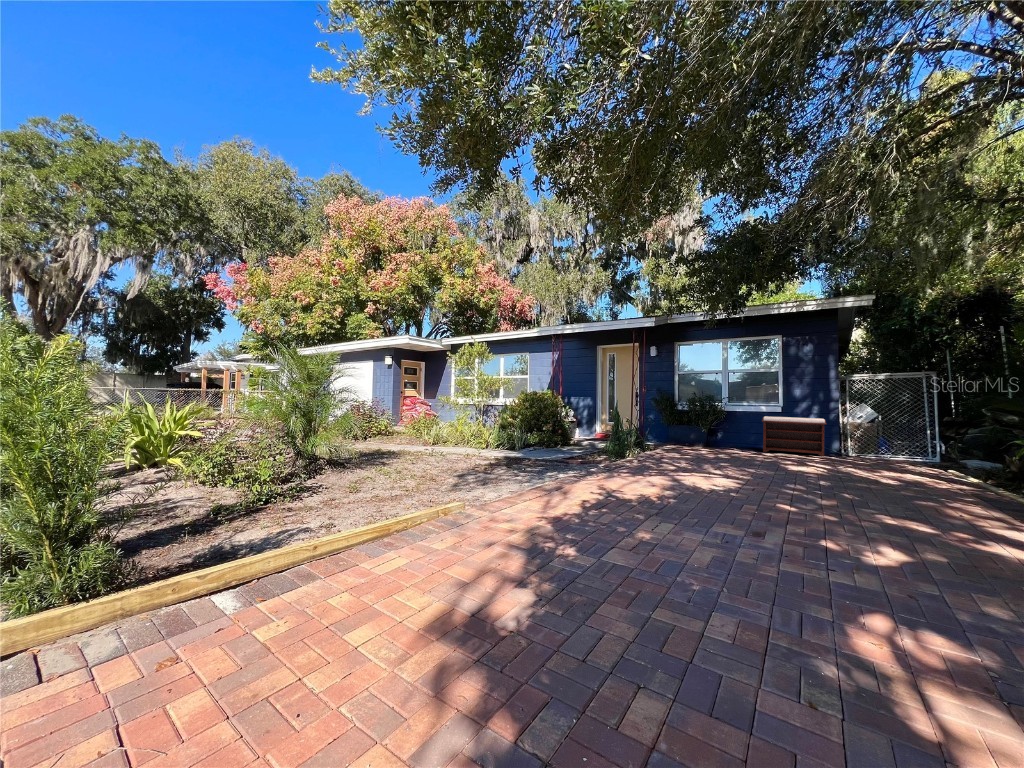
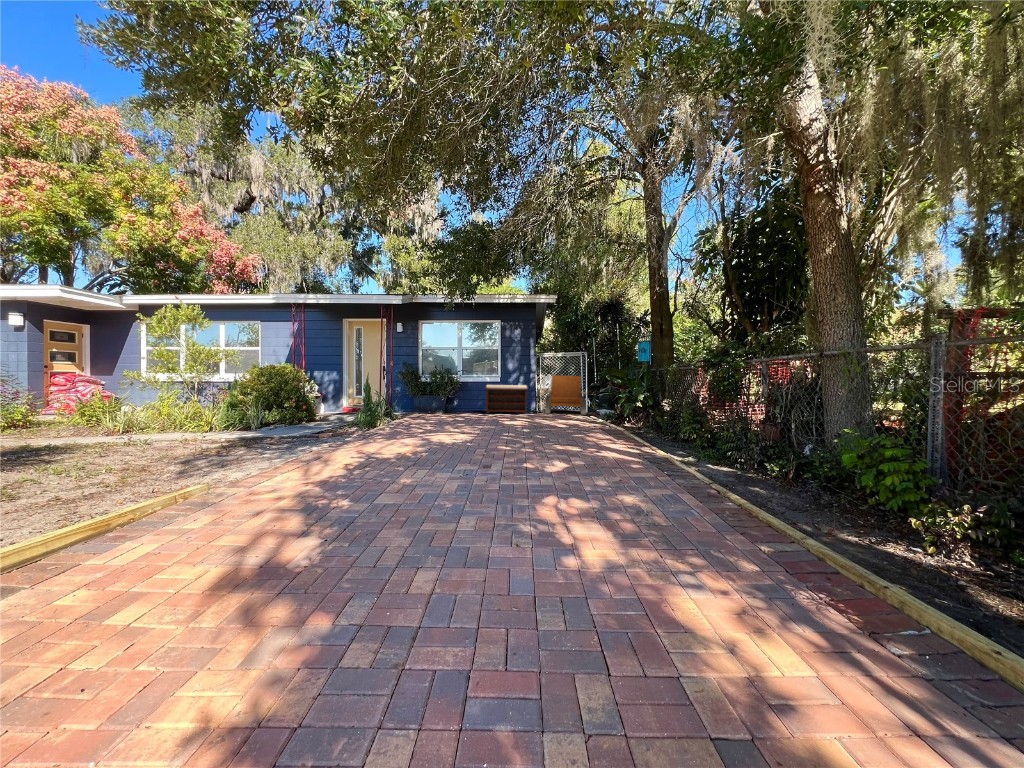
lounge chair: none [855,406,932,465] -> present [545,376,587,415]

